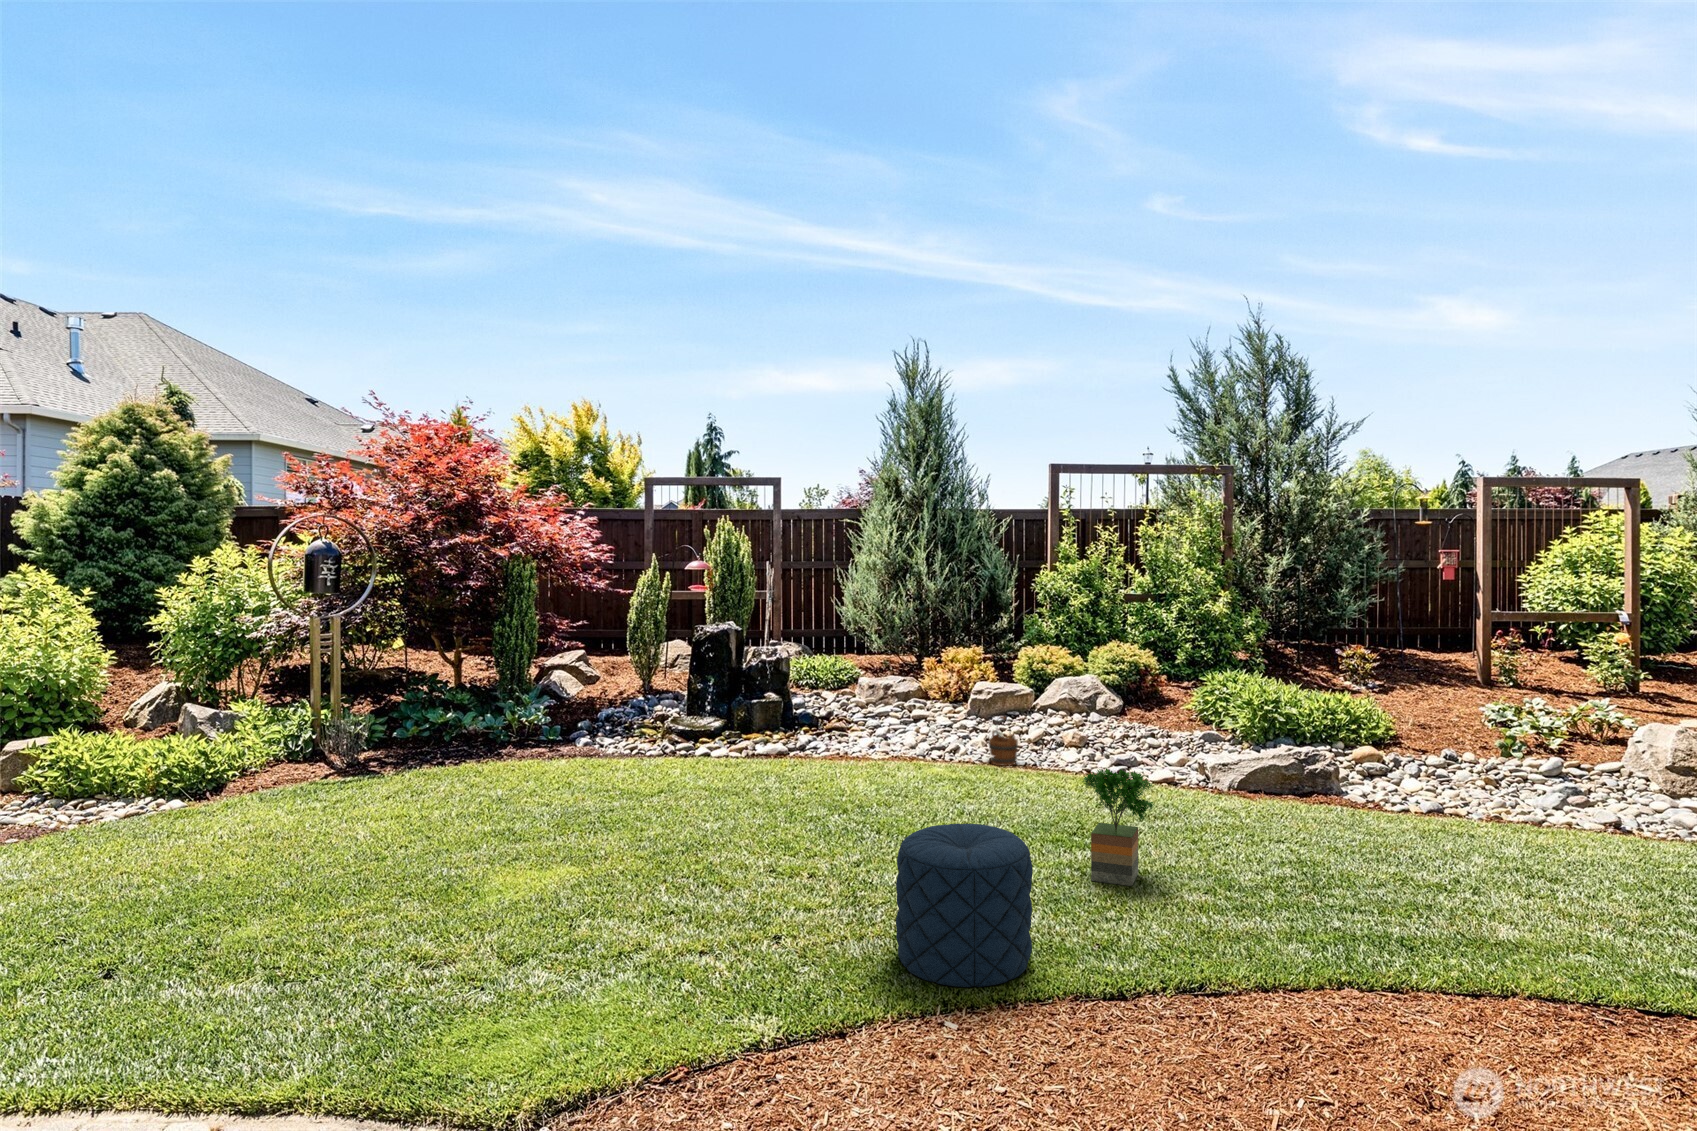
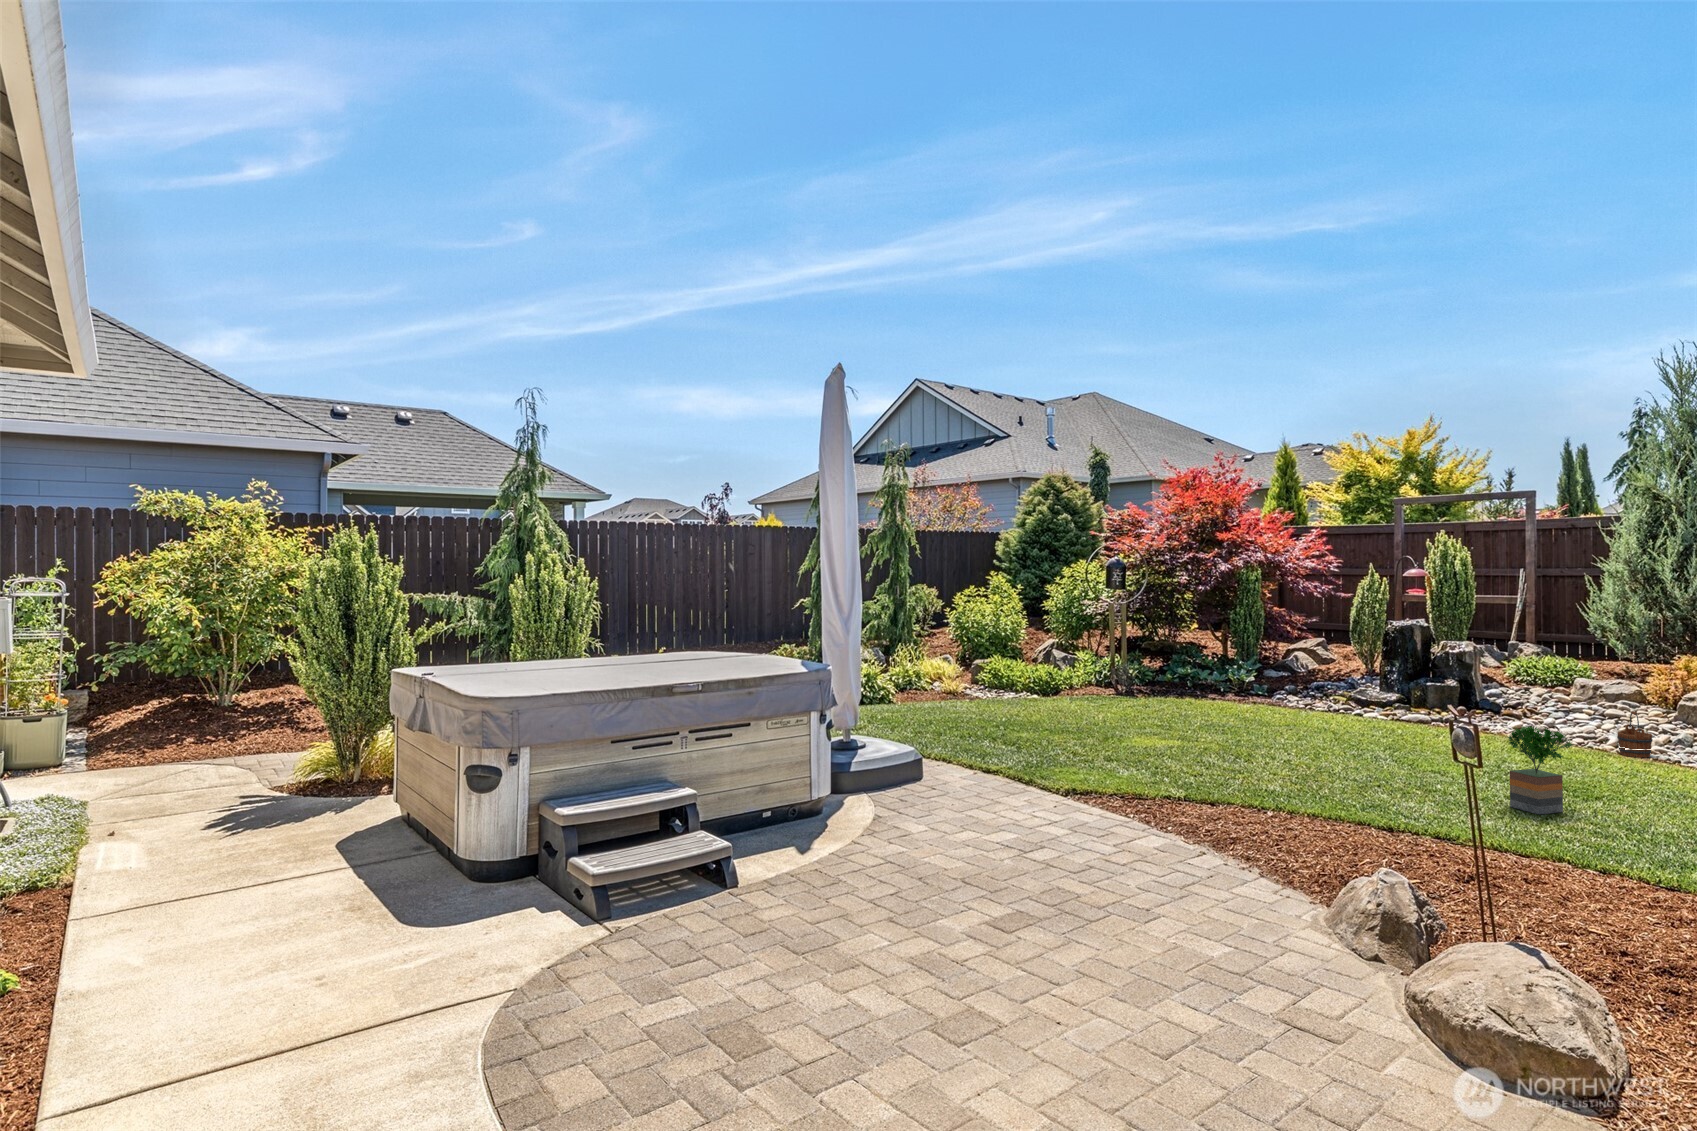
pouf: present [896,824,1033,987] -> none [1283,729,1376,819]

